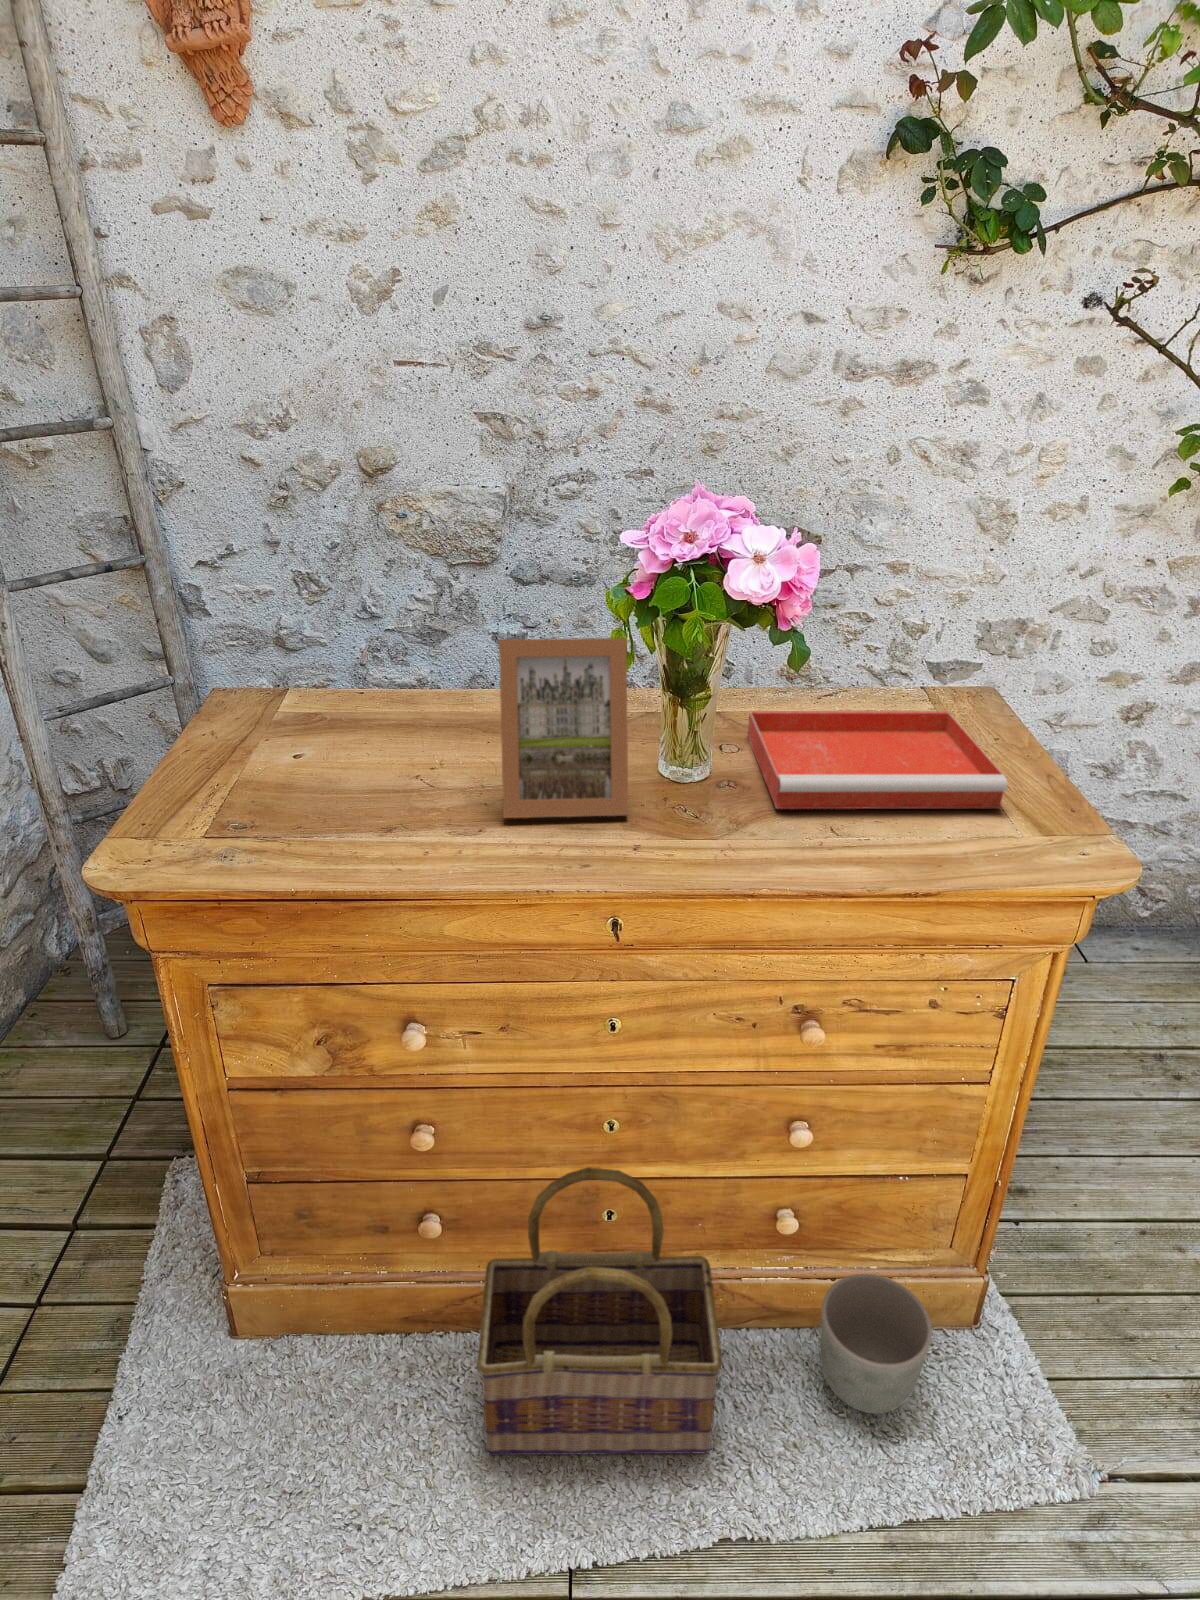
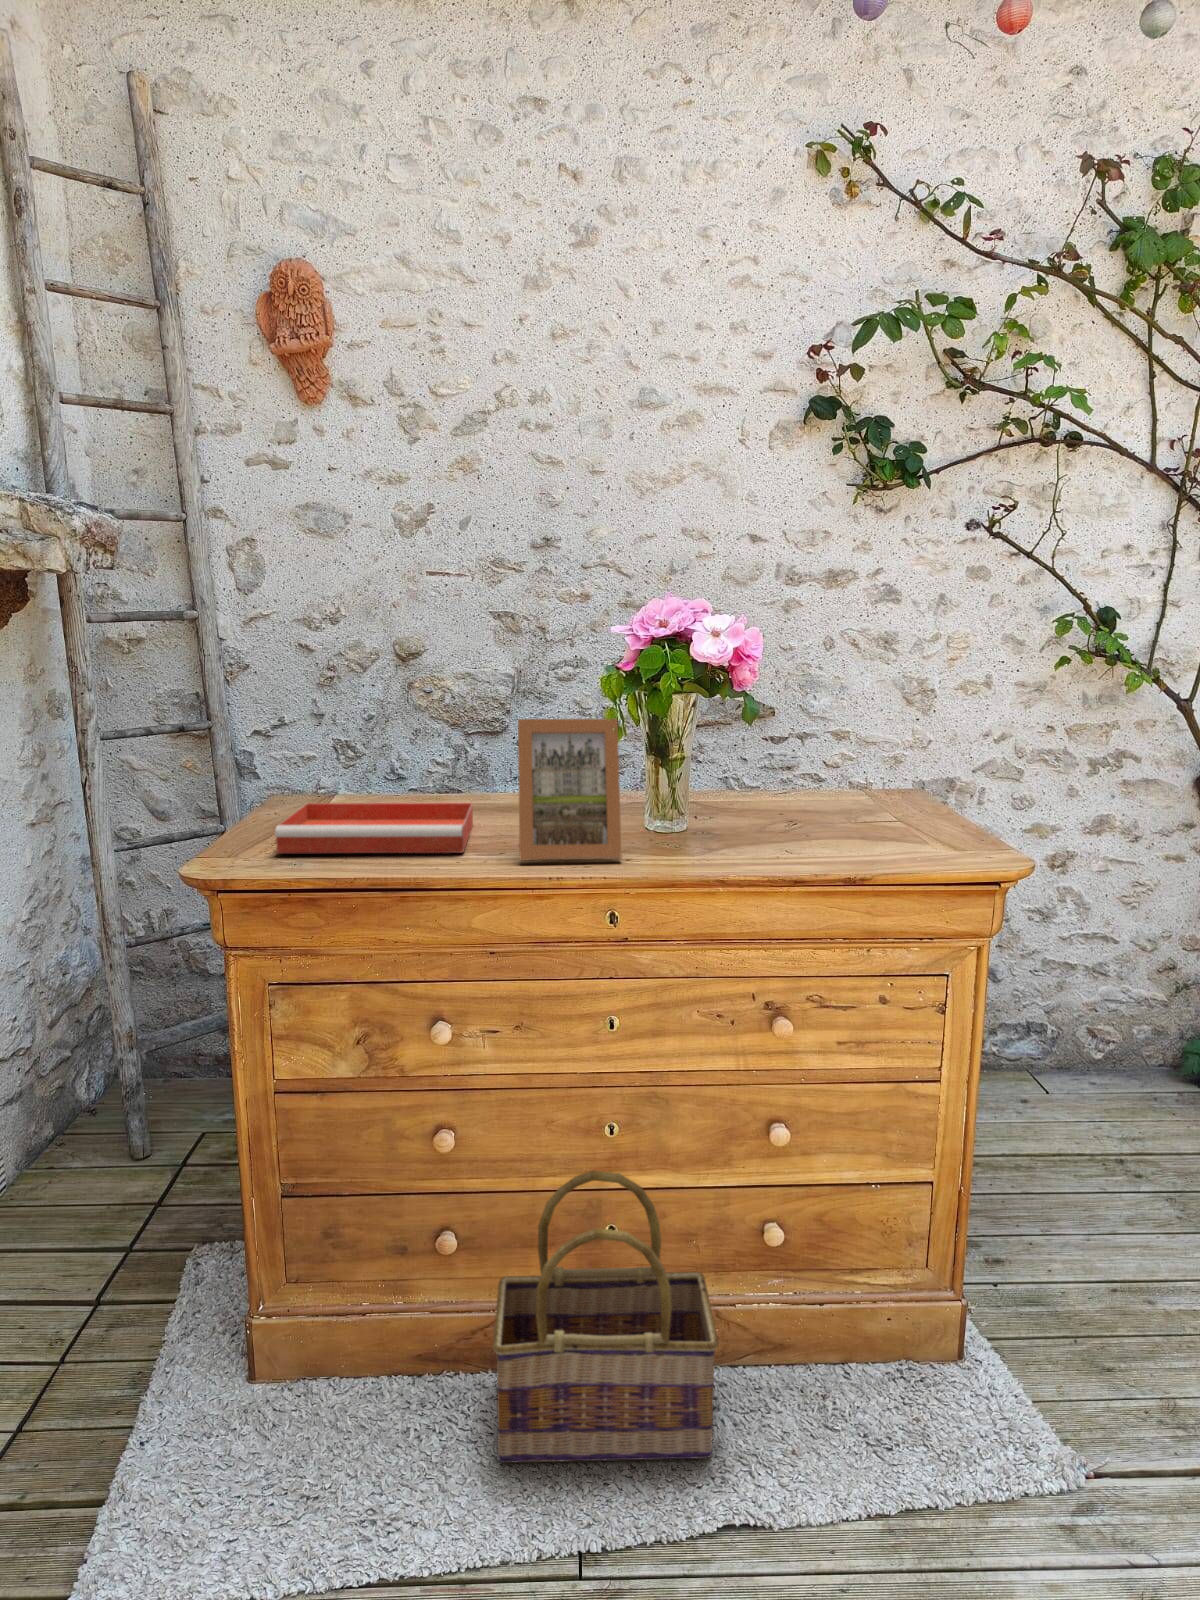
tray: present [748,711,1007,809] -> present [275,803,473,853]
planter: present [820,1274,932,1414] -> none [810,1295,913,1425]

